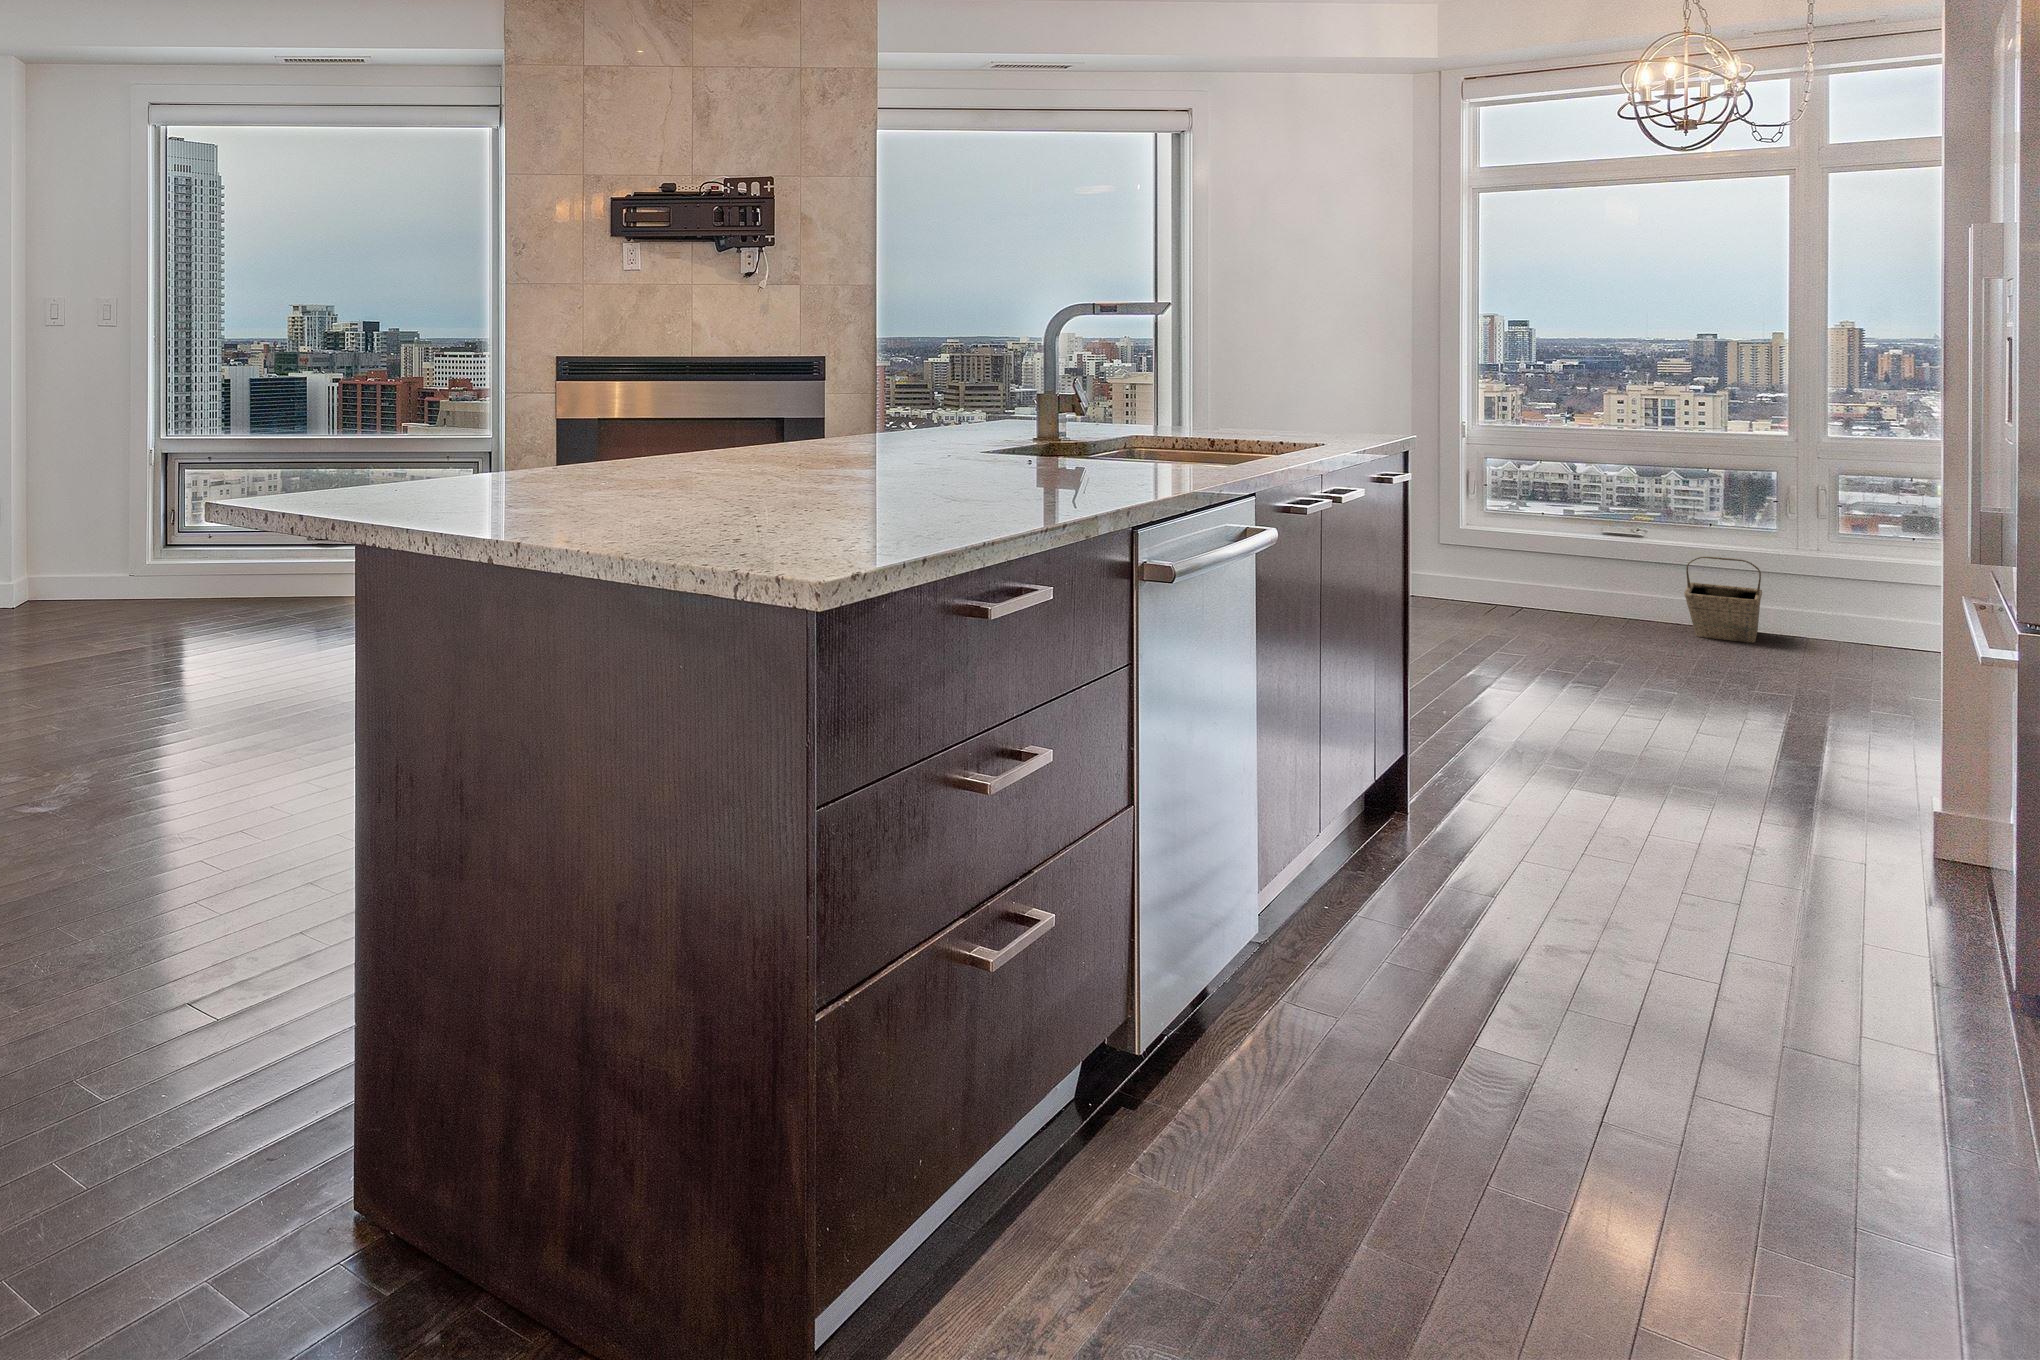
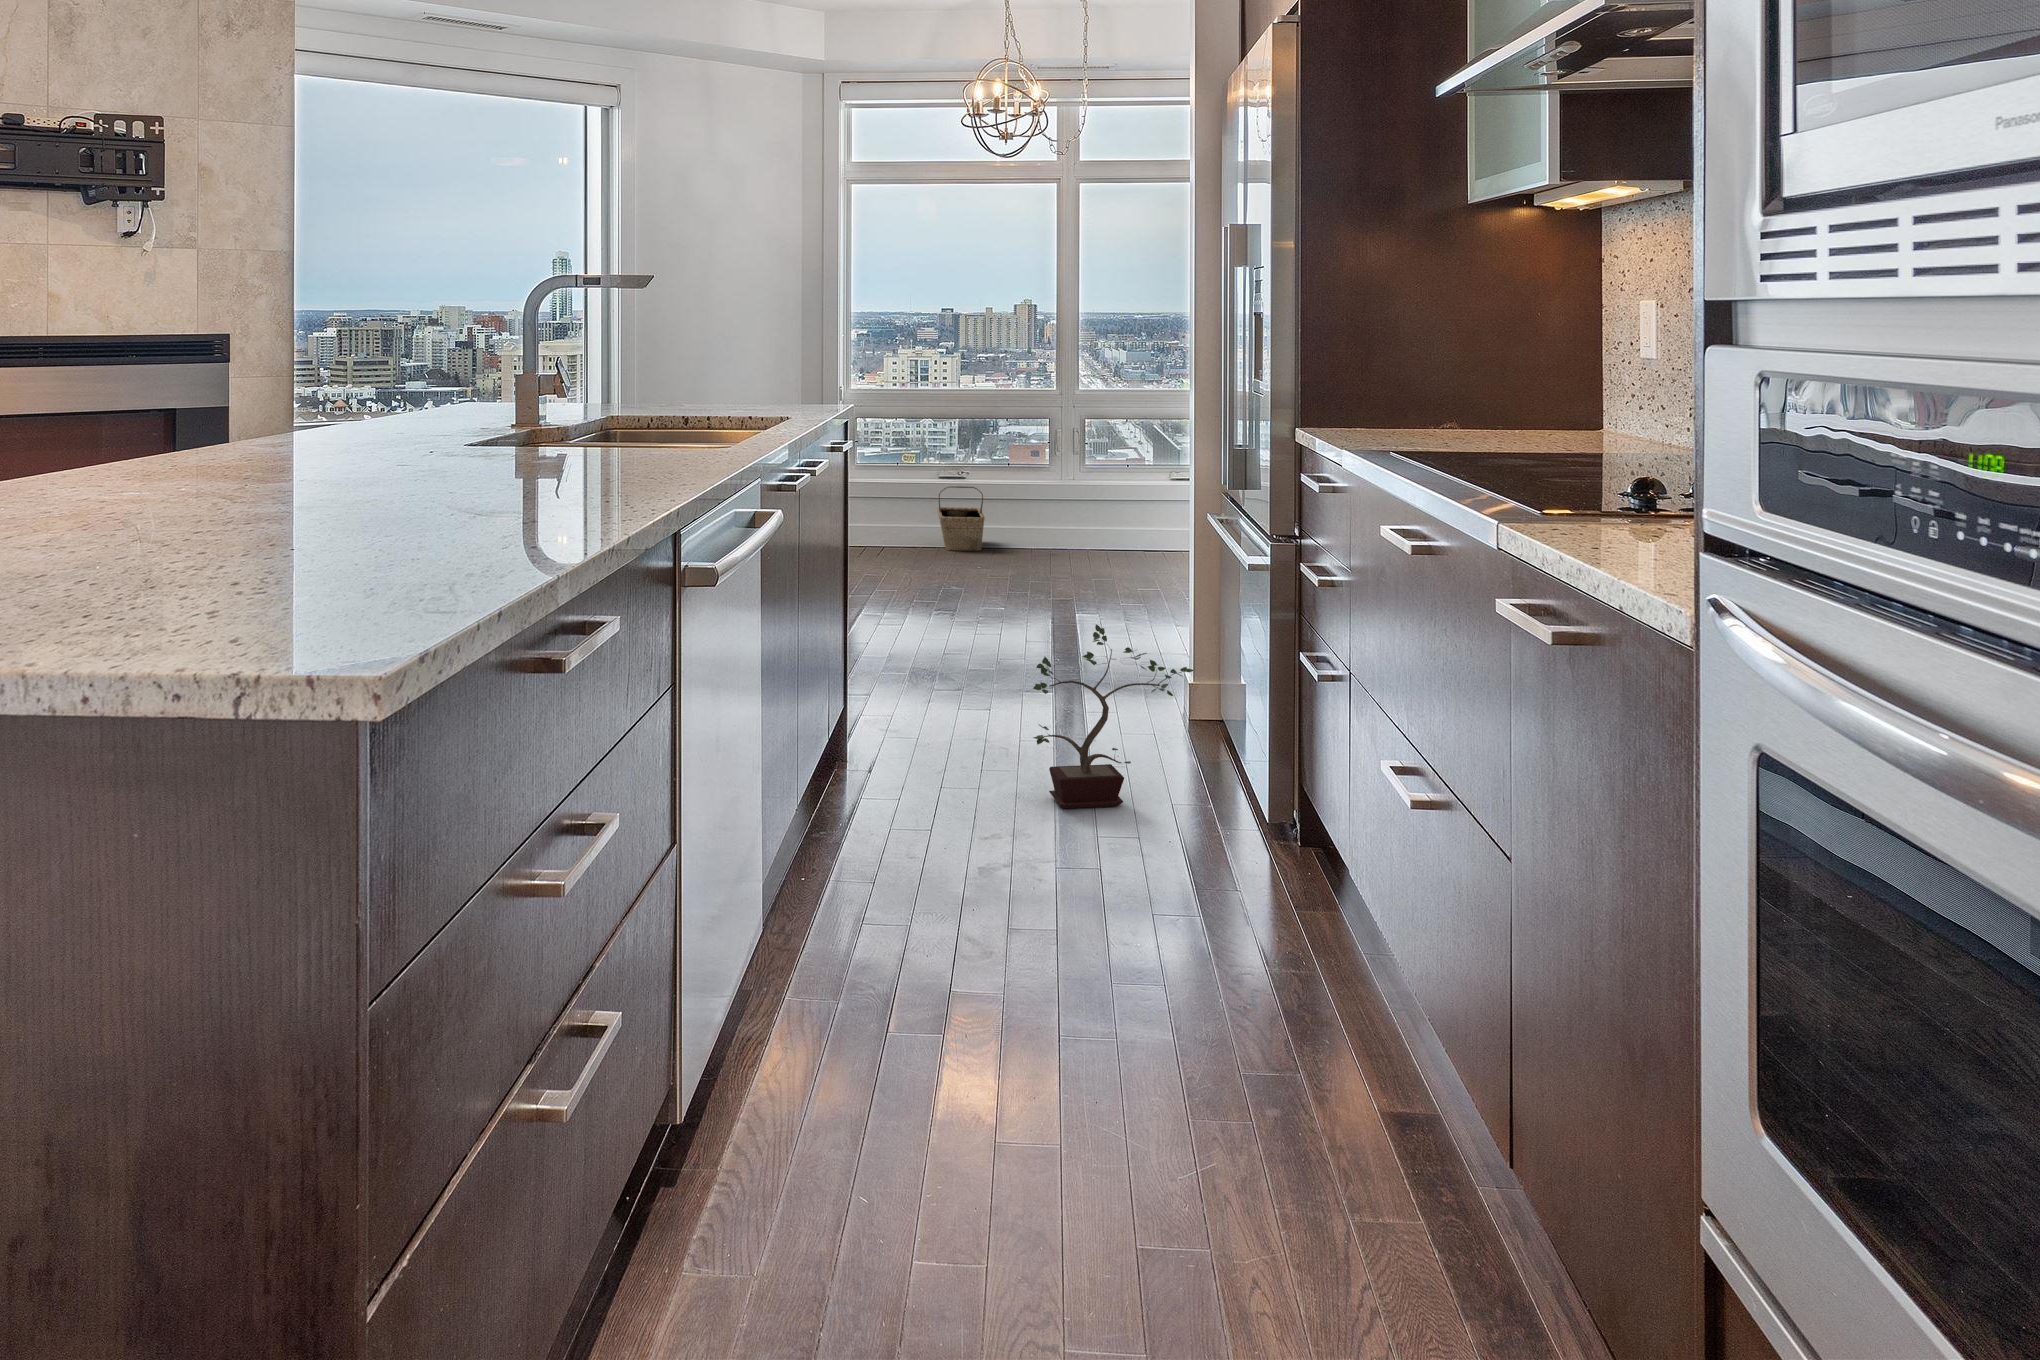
potted plant: none [1576,711,1882,975] -> present [1033,624,1194,808]

